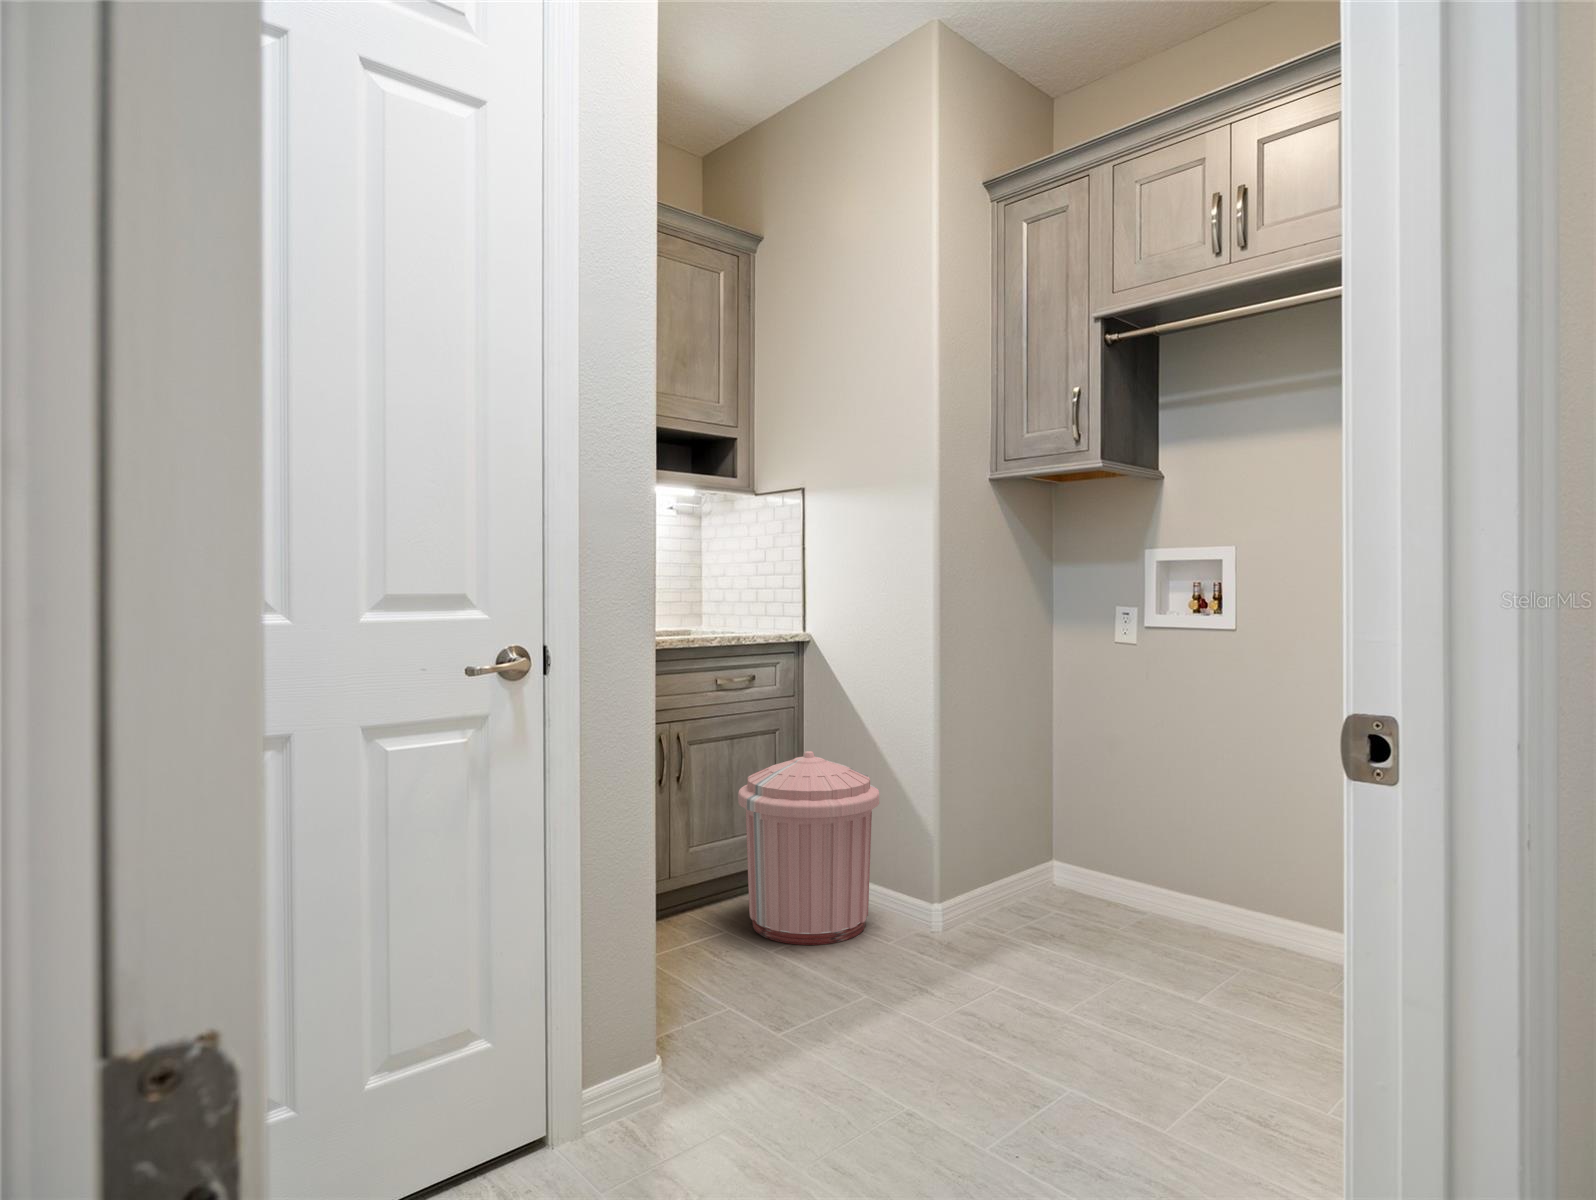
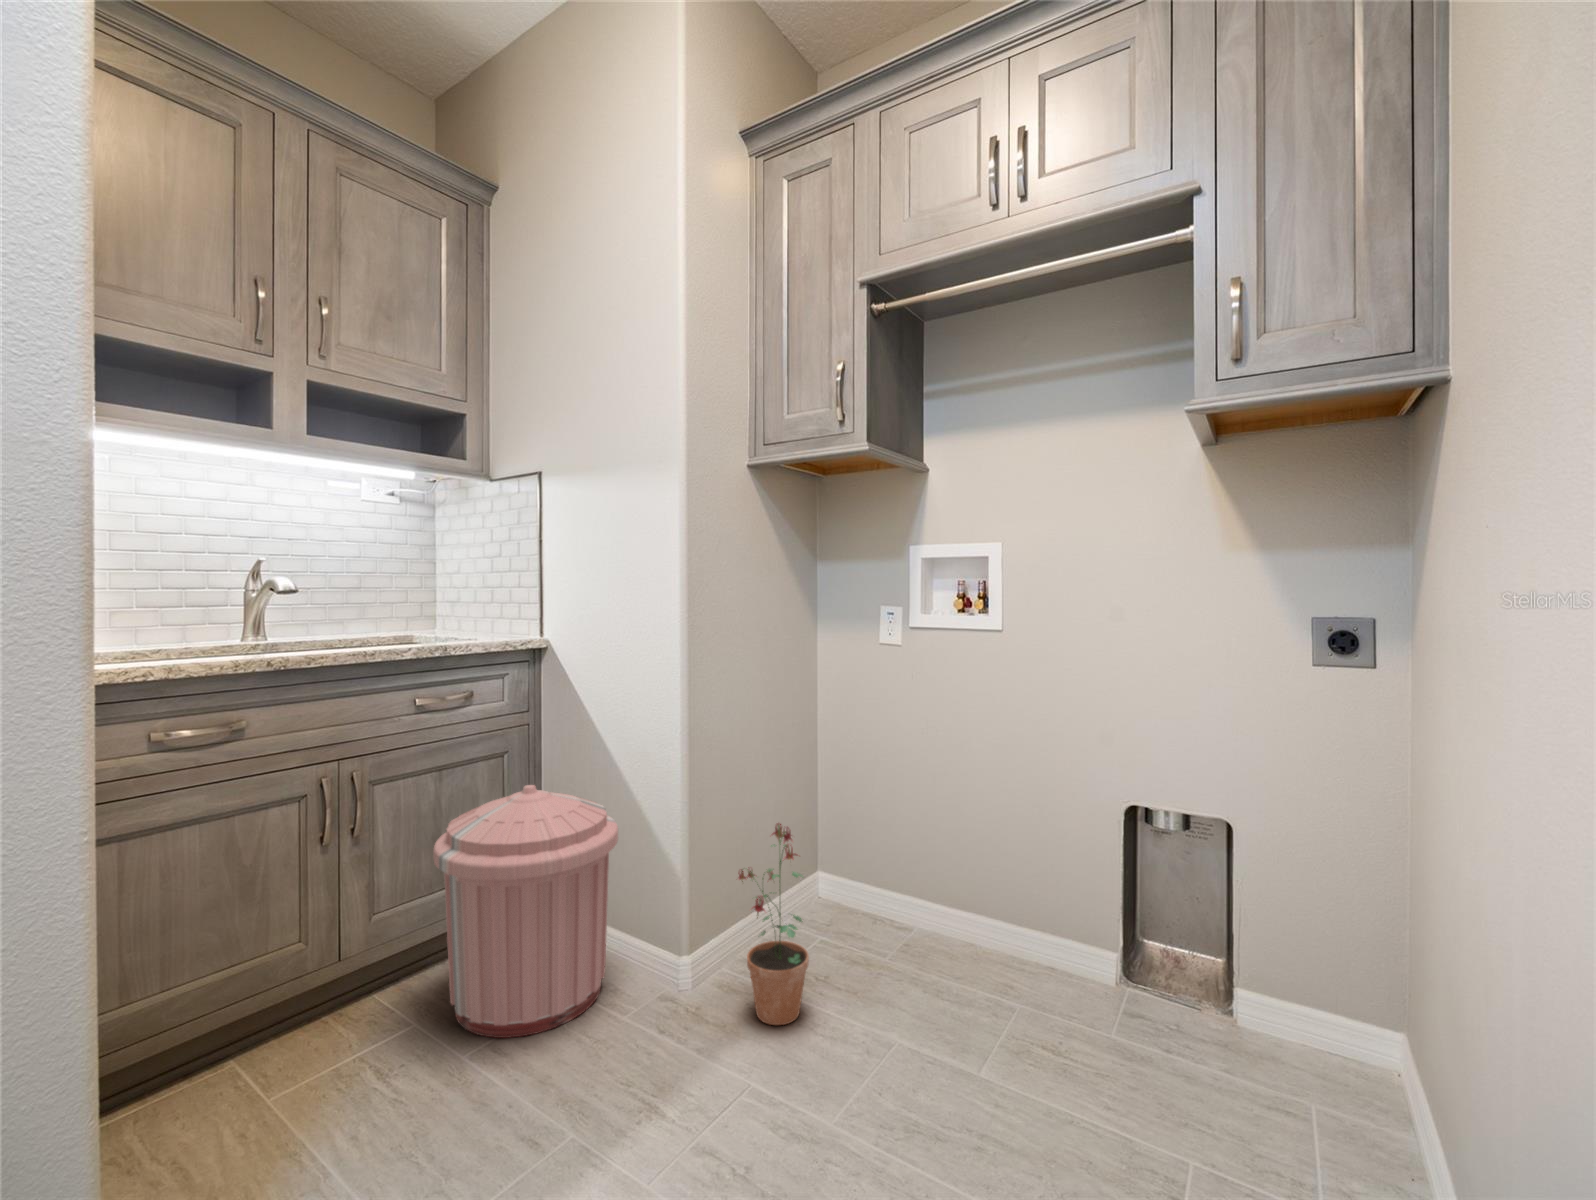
potted plant: none [980,793,1045,958] -> present [738,823,809,1025]

